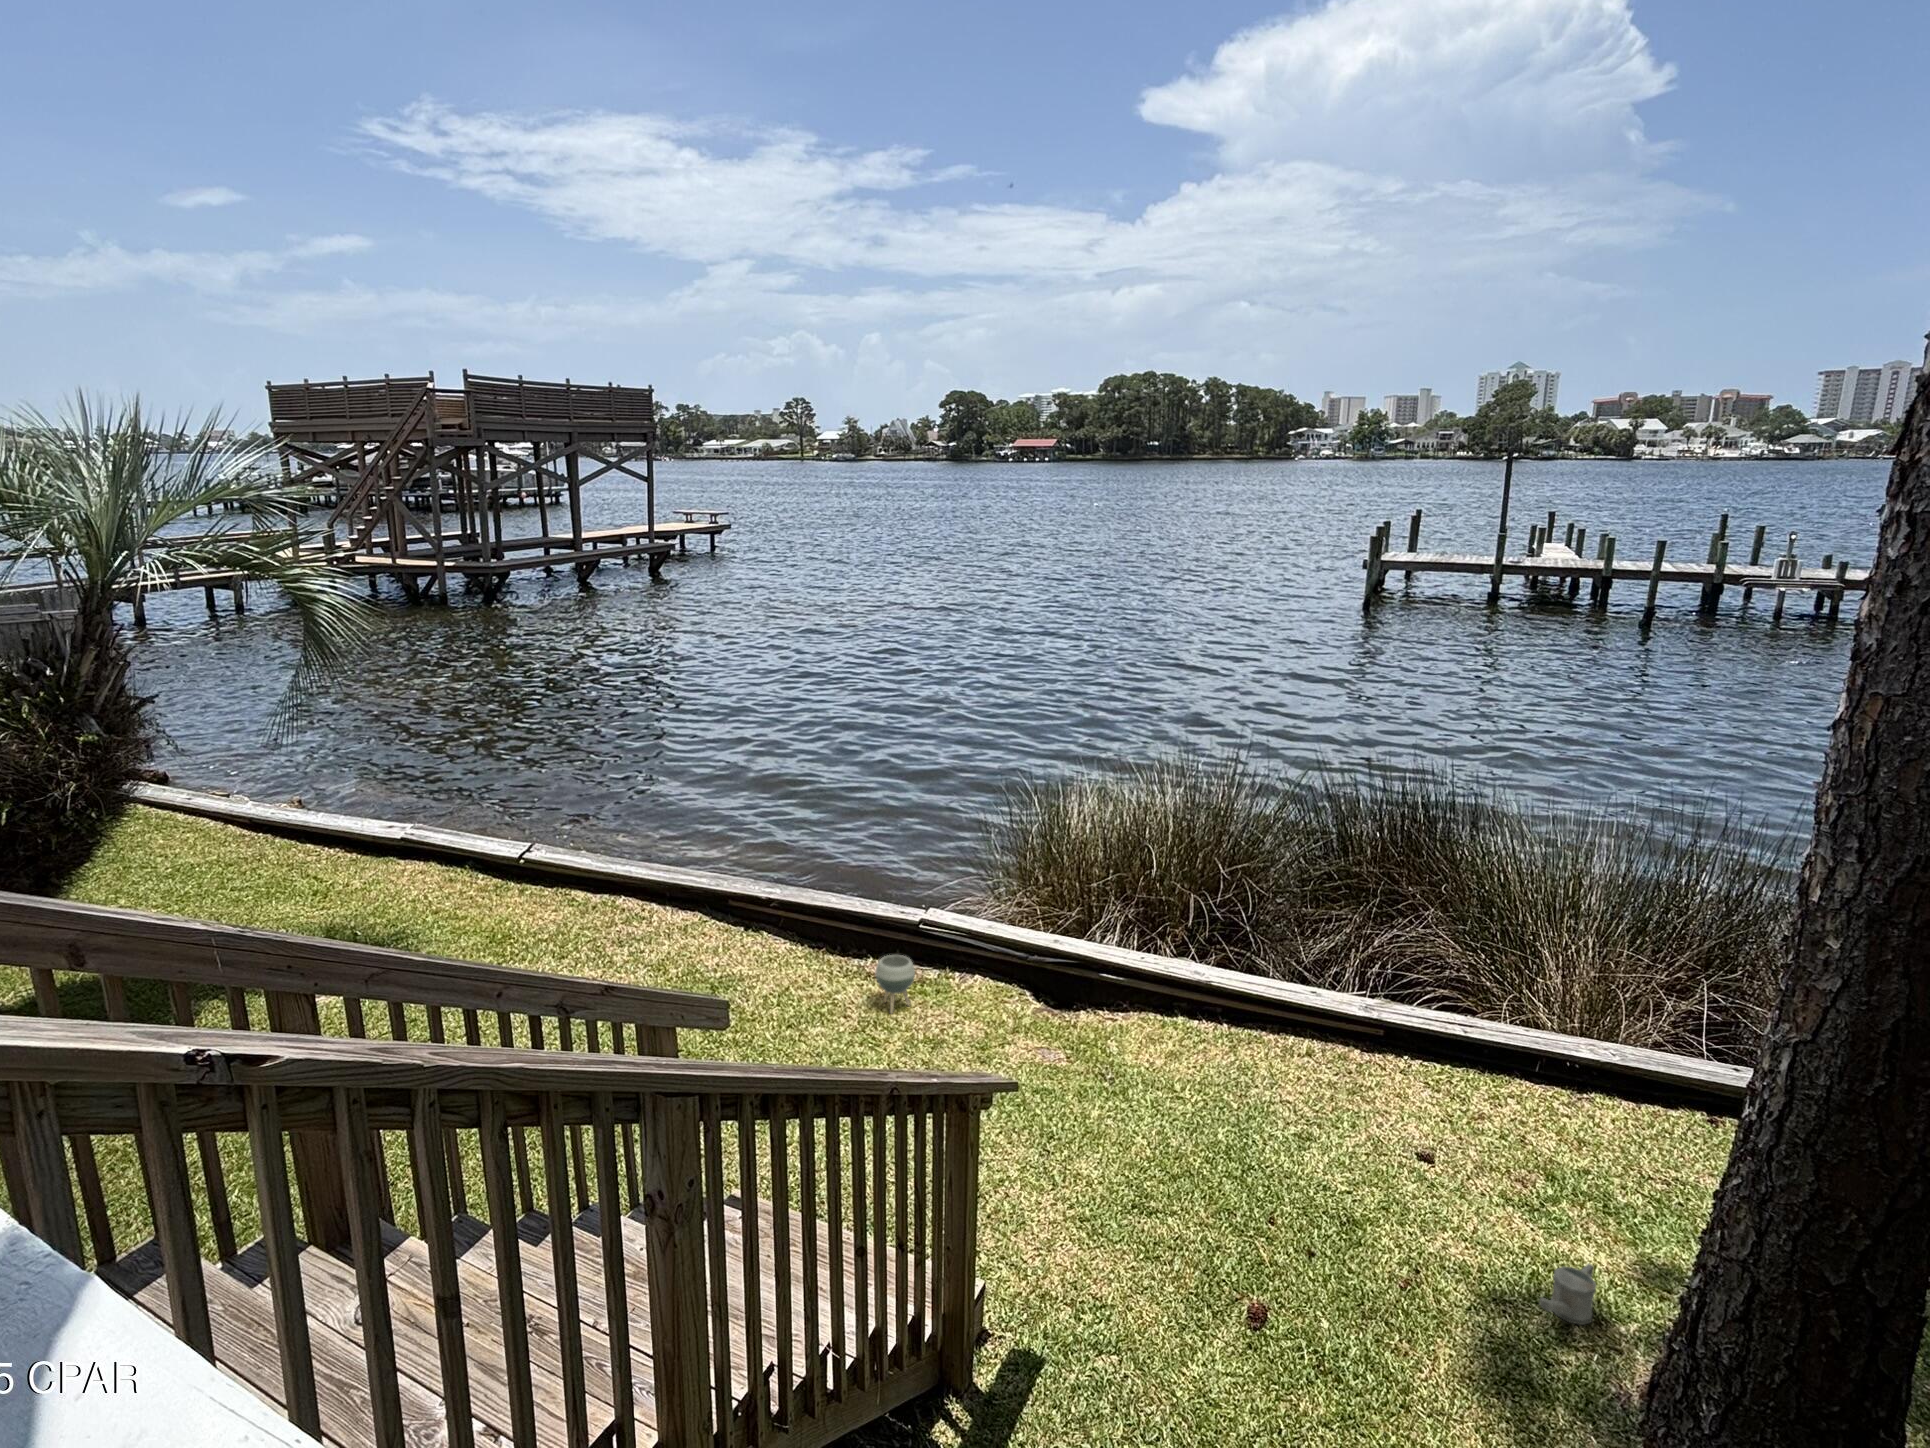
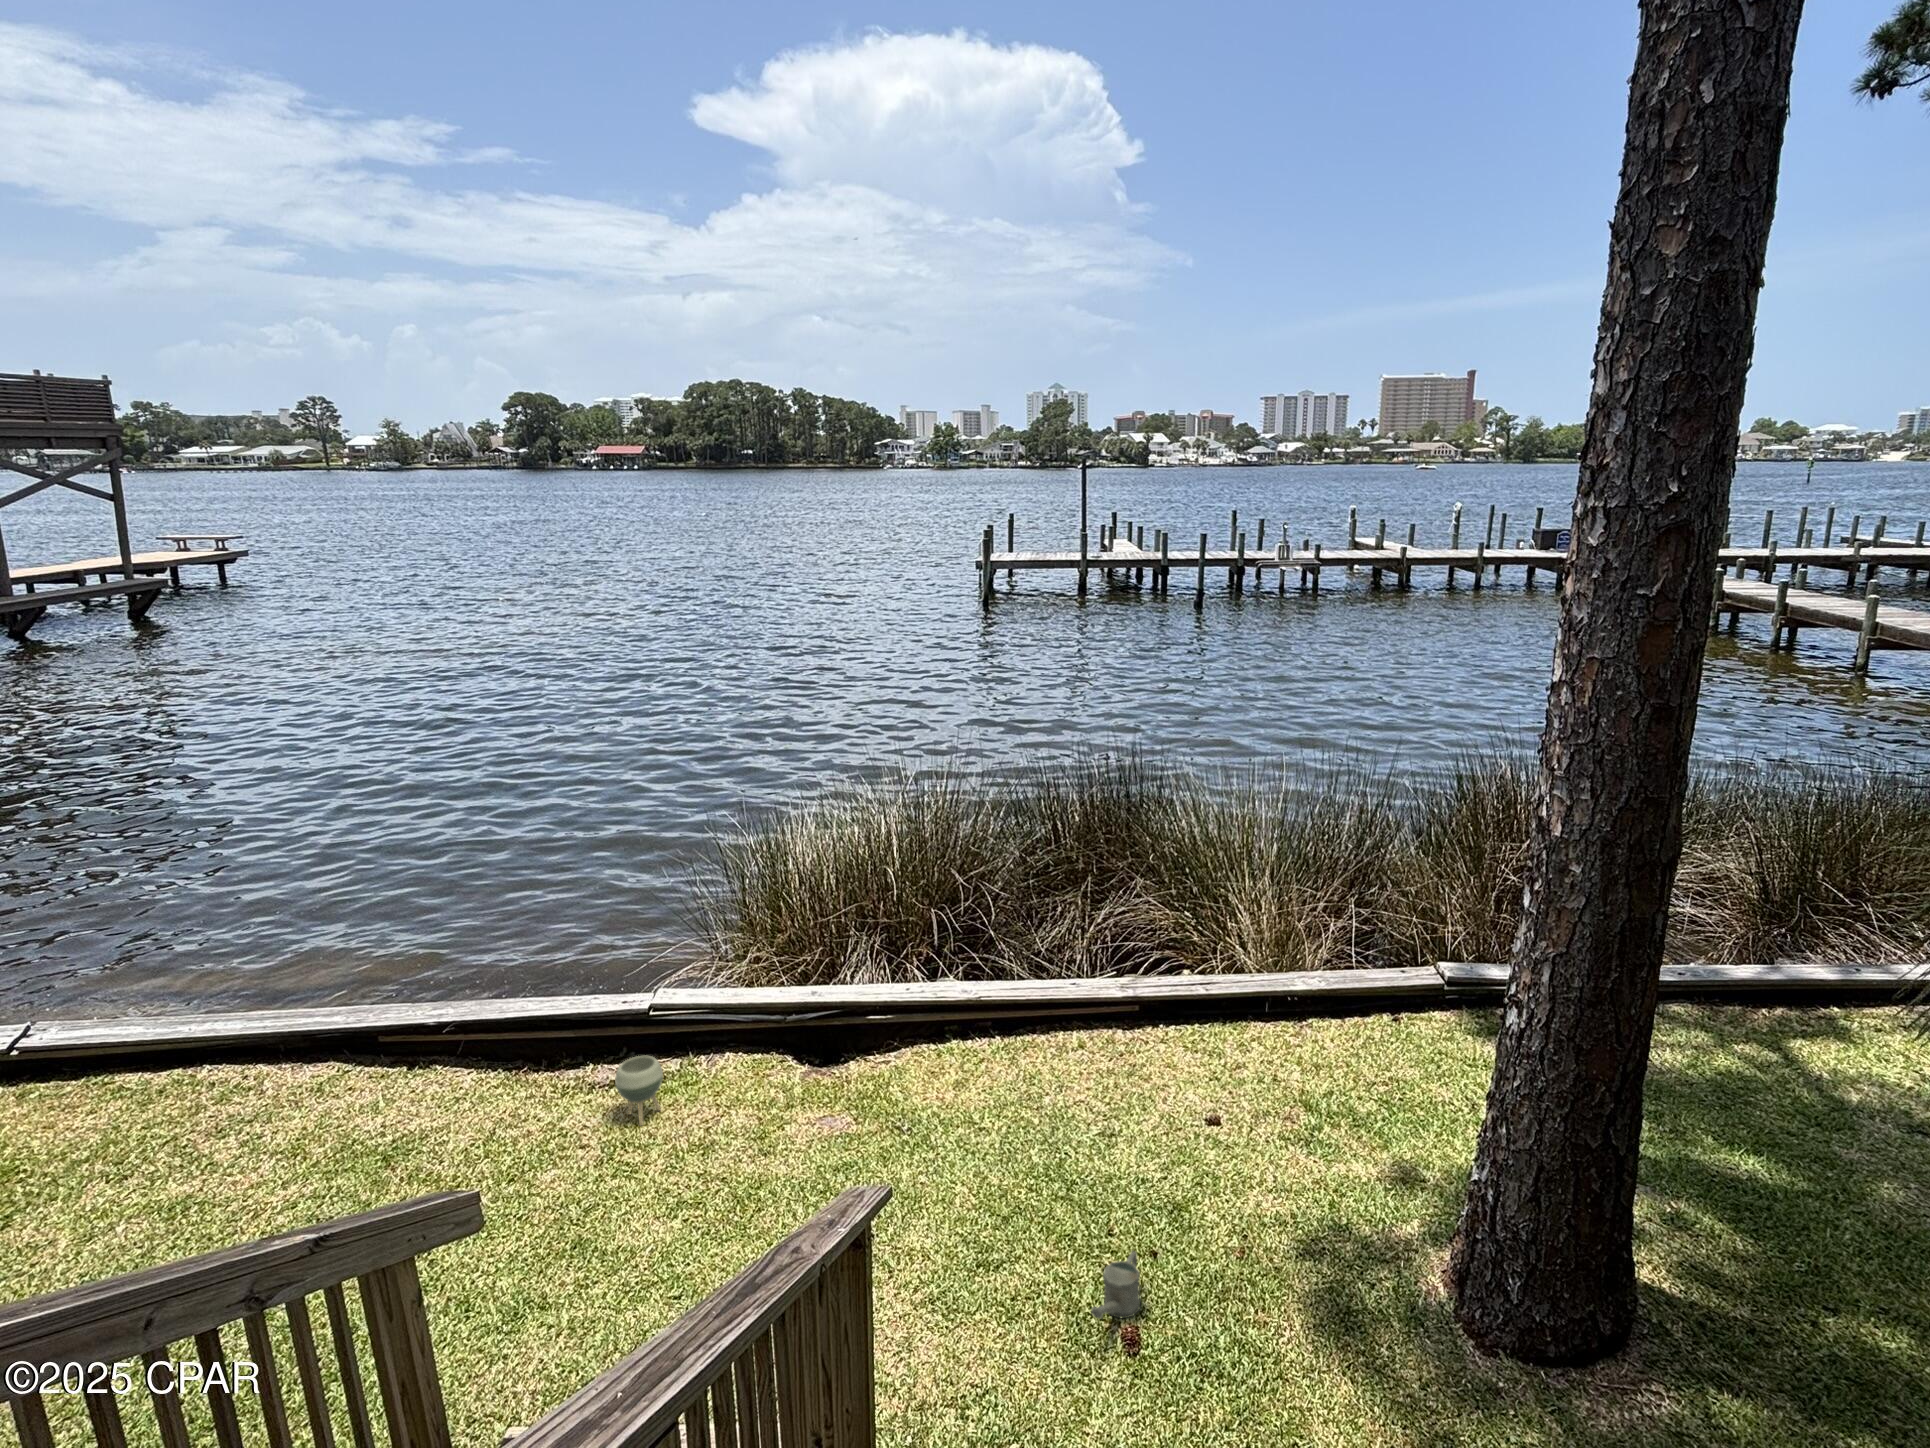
watering can: present [1540,1264,1596,1325] -> present [1091,1251,1141,1319]

